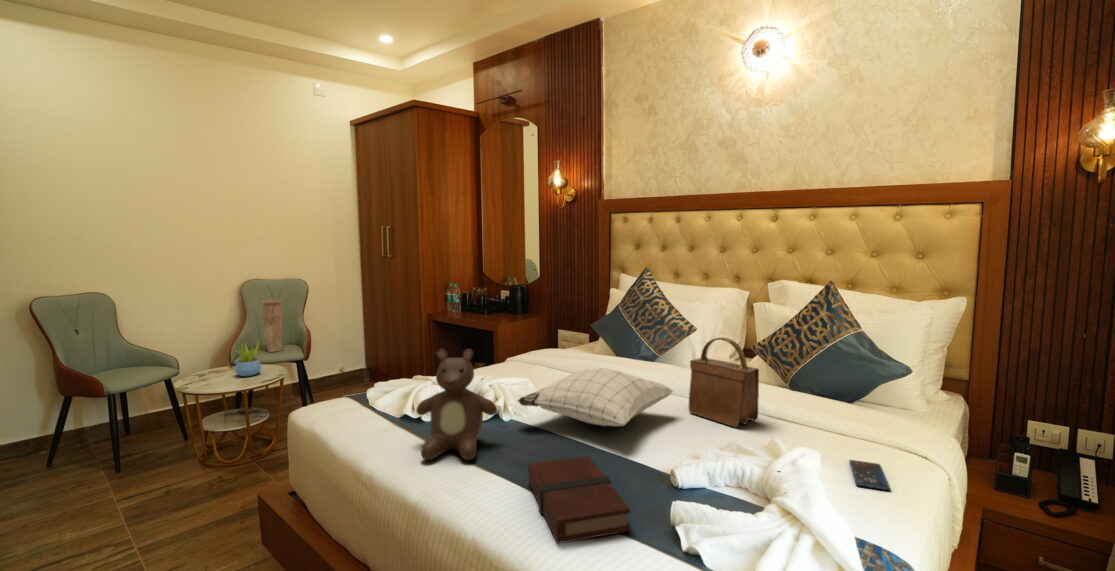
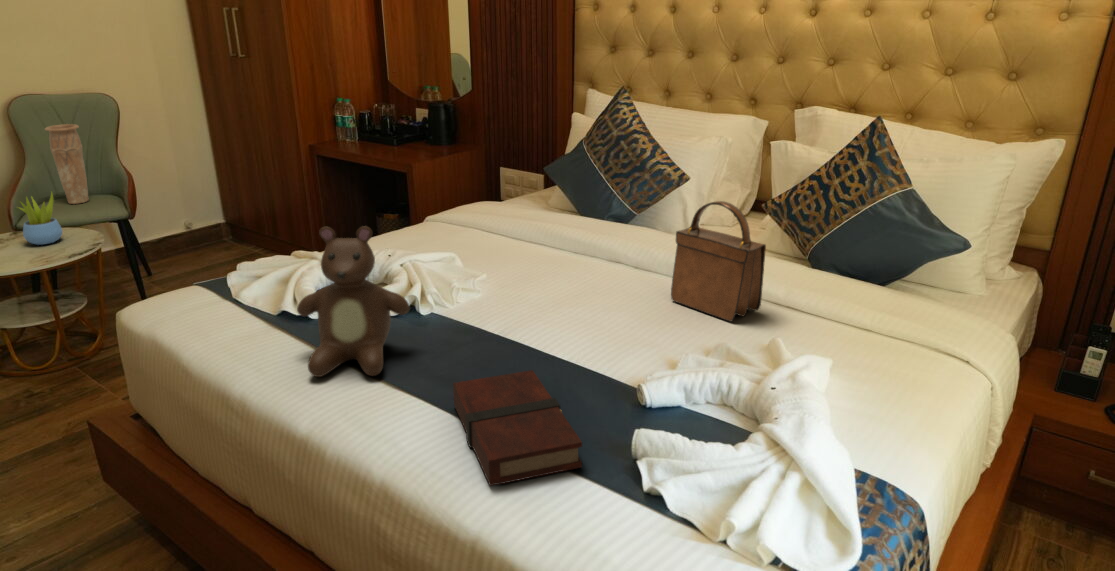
pillow: present [518,368,674,426] -> none [438,246,652,327]
smartphone: present [849,460,890,490] -> none [866,365,909,405]

